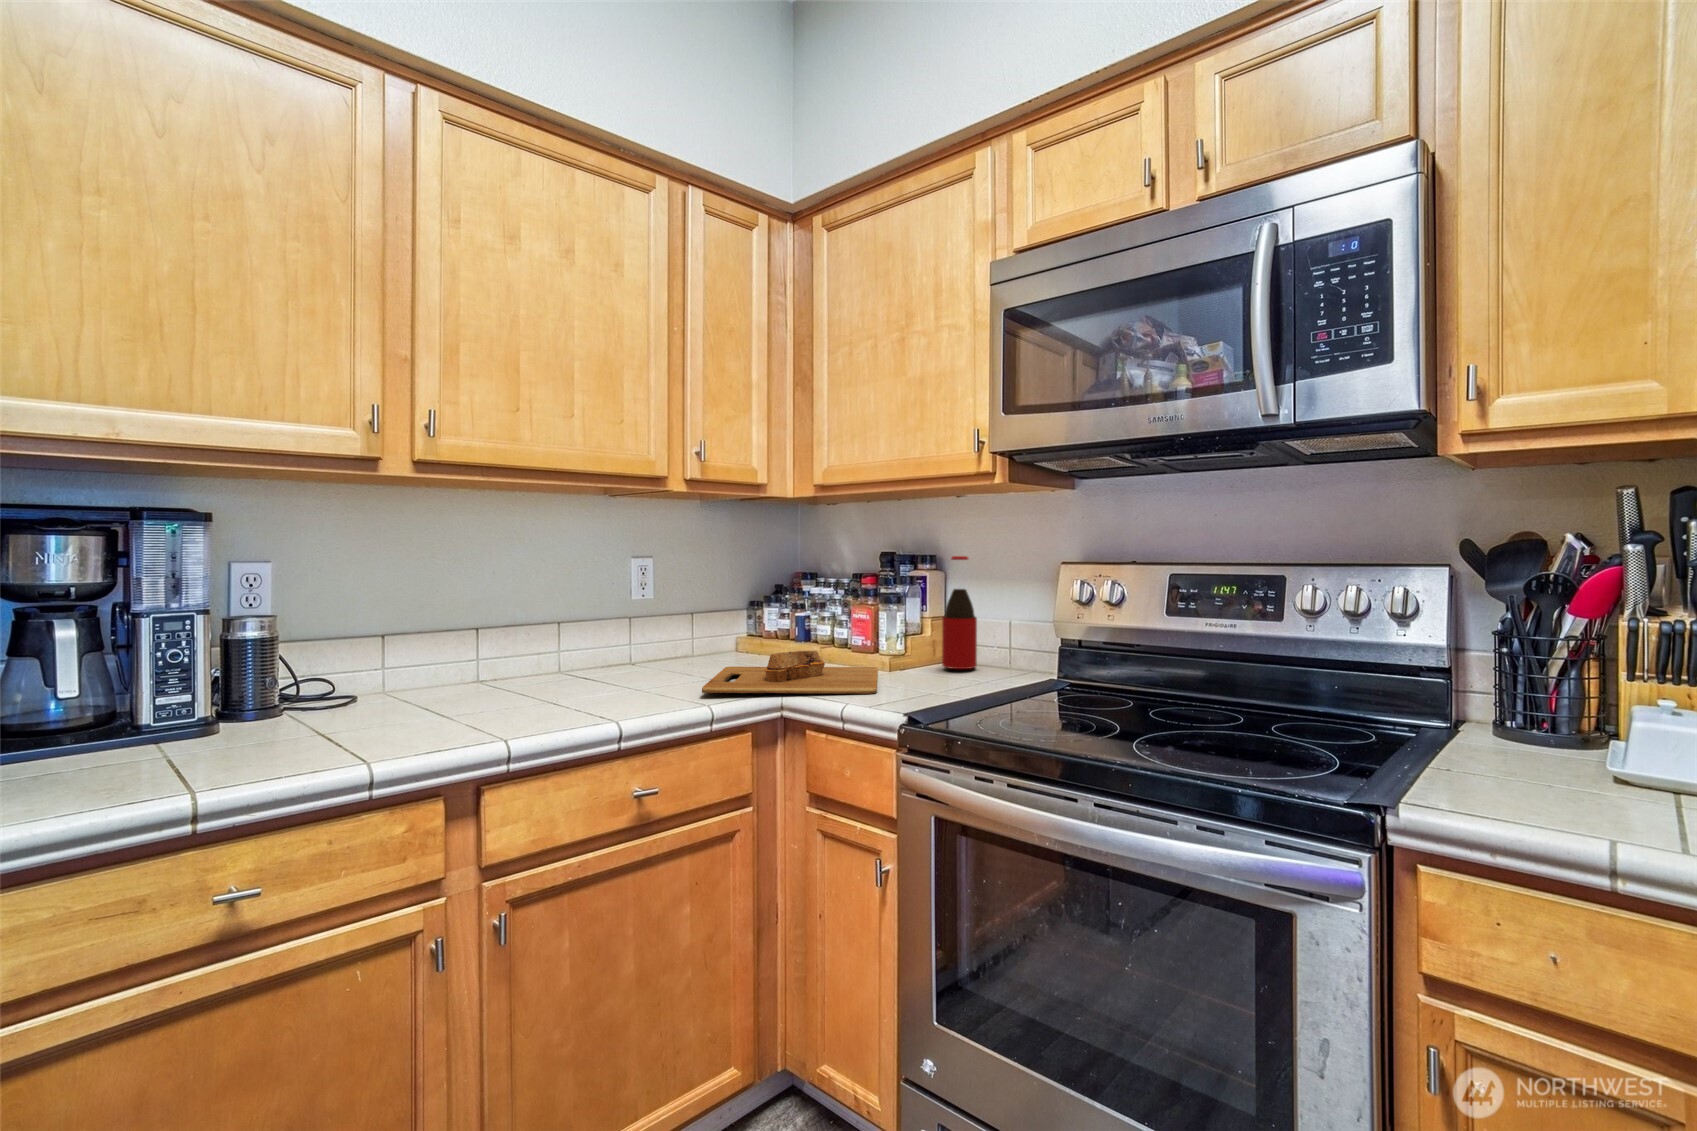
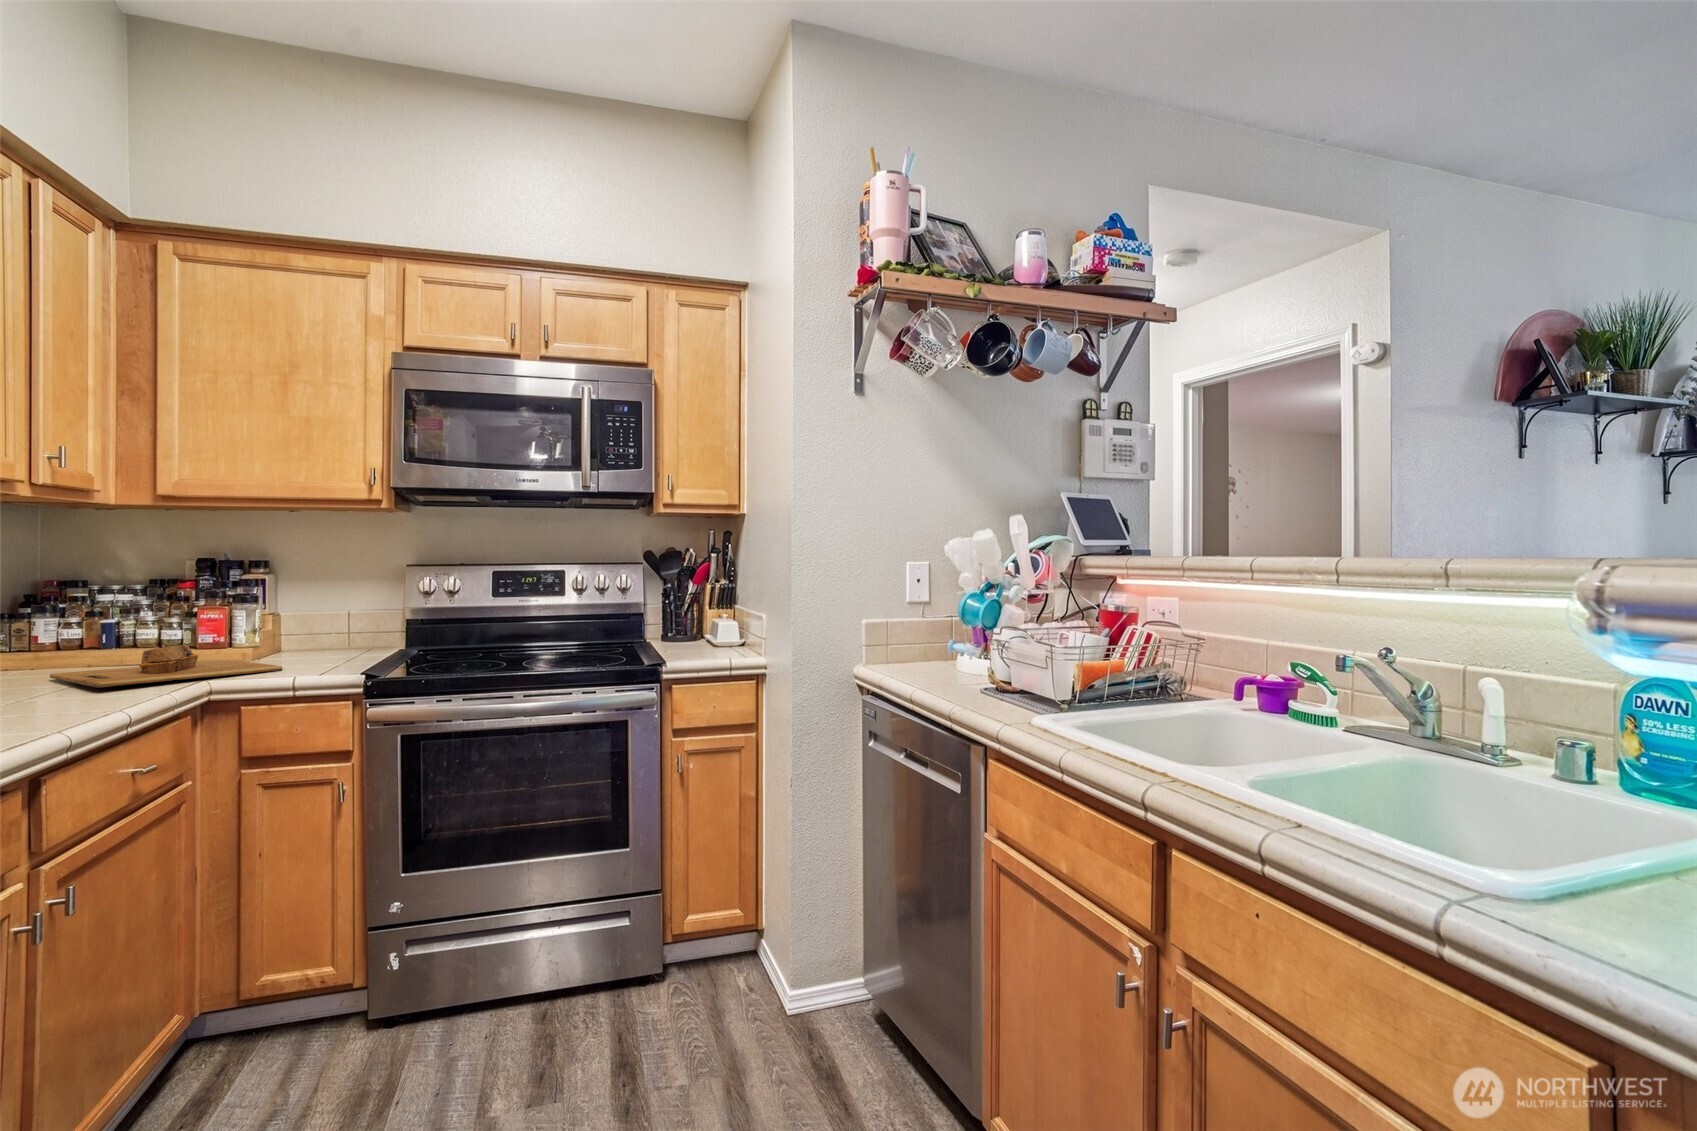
bottle: present [942,556,977,669] -> none [298,561,331,654]

